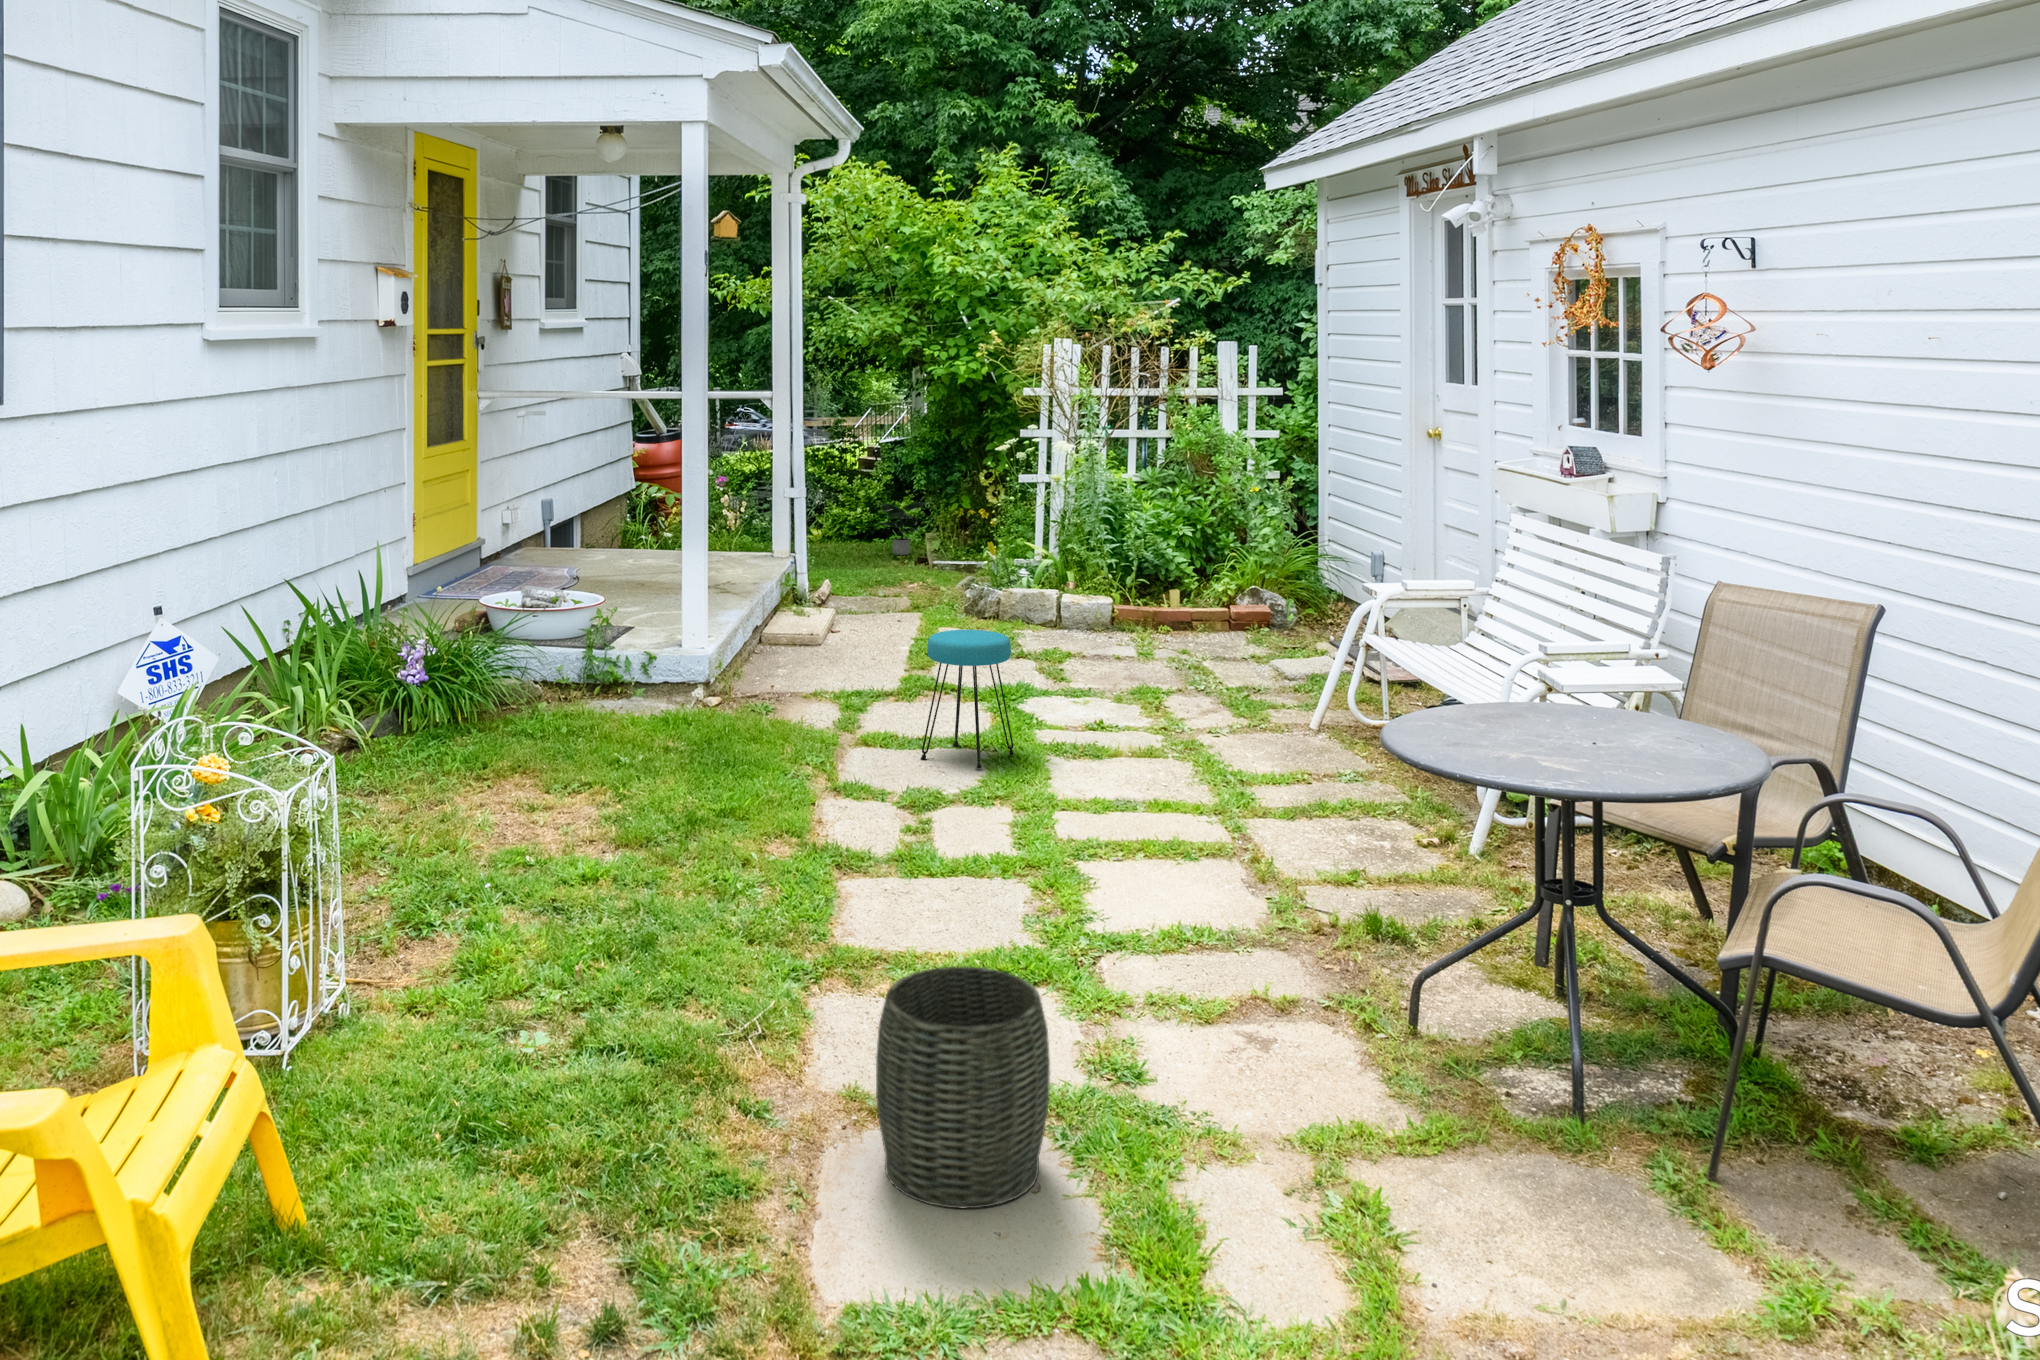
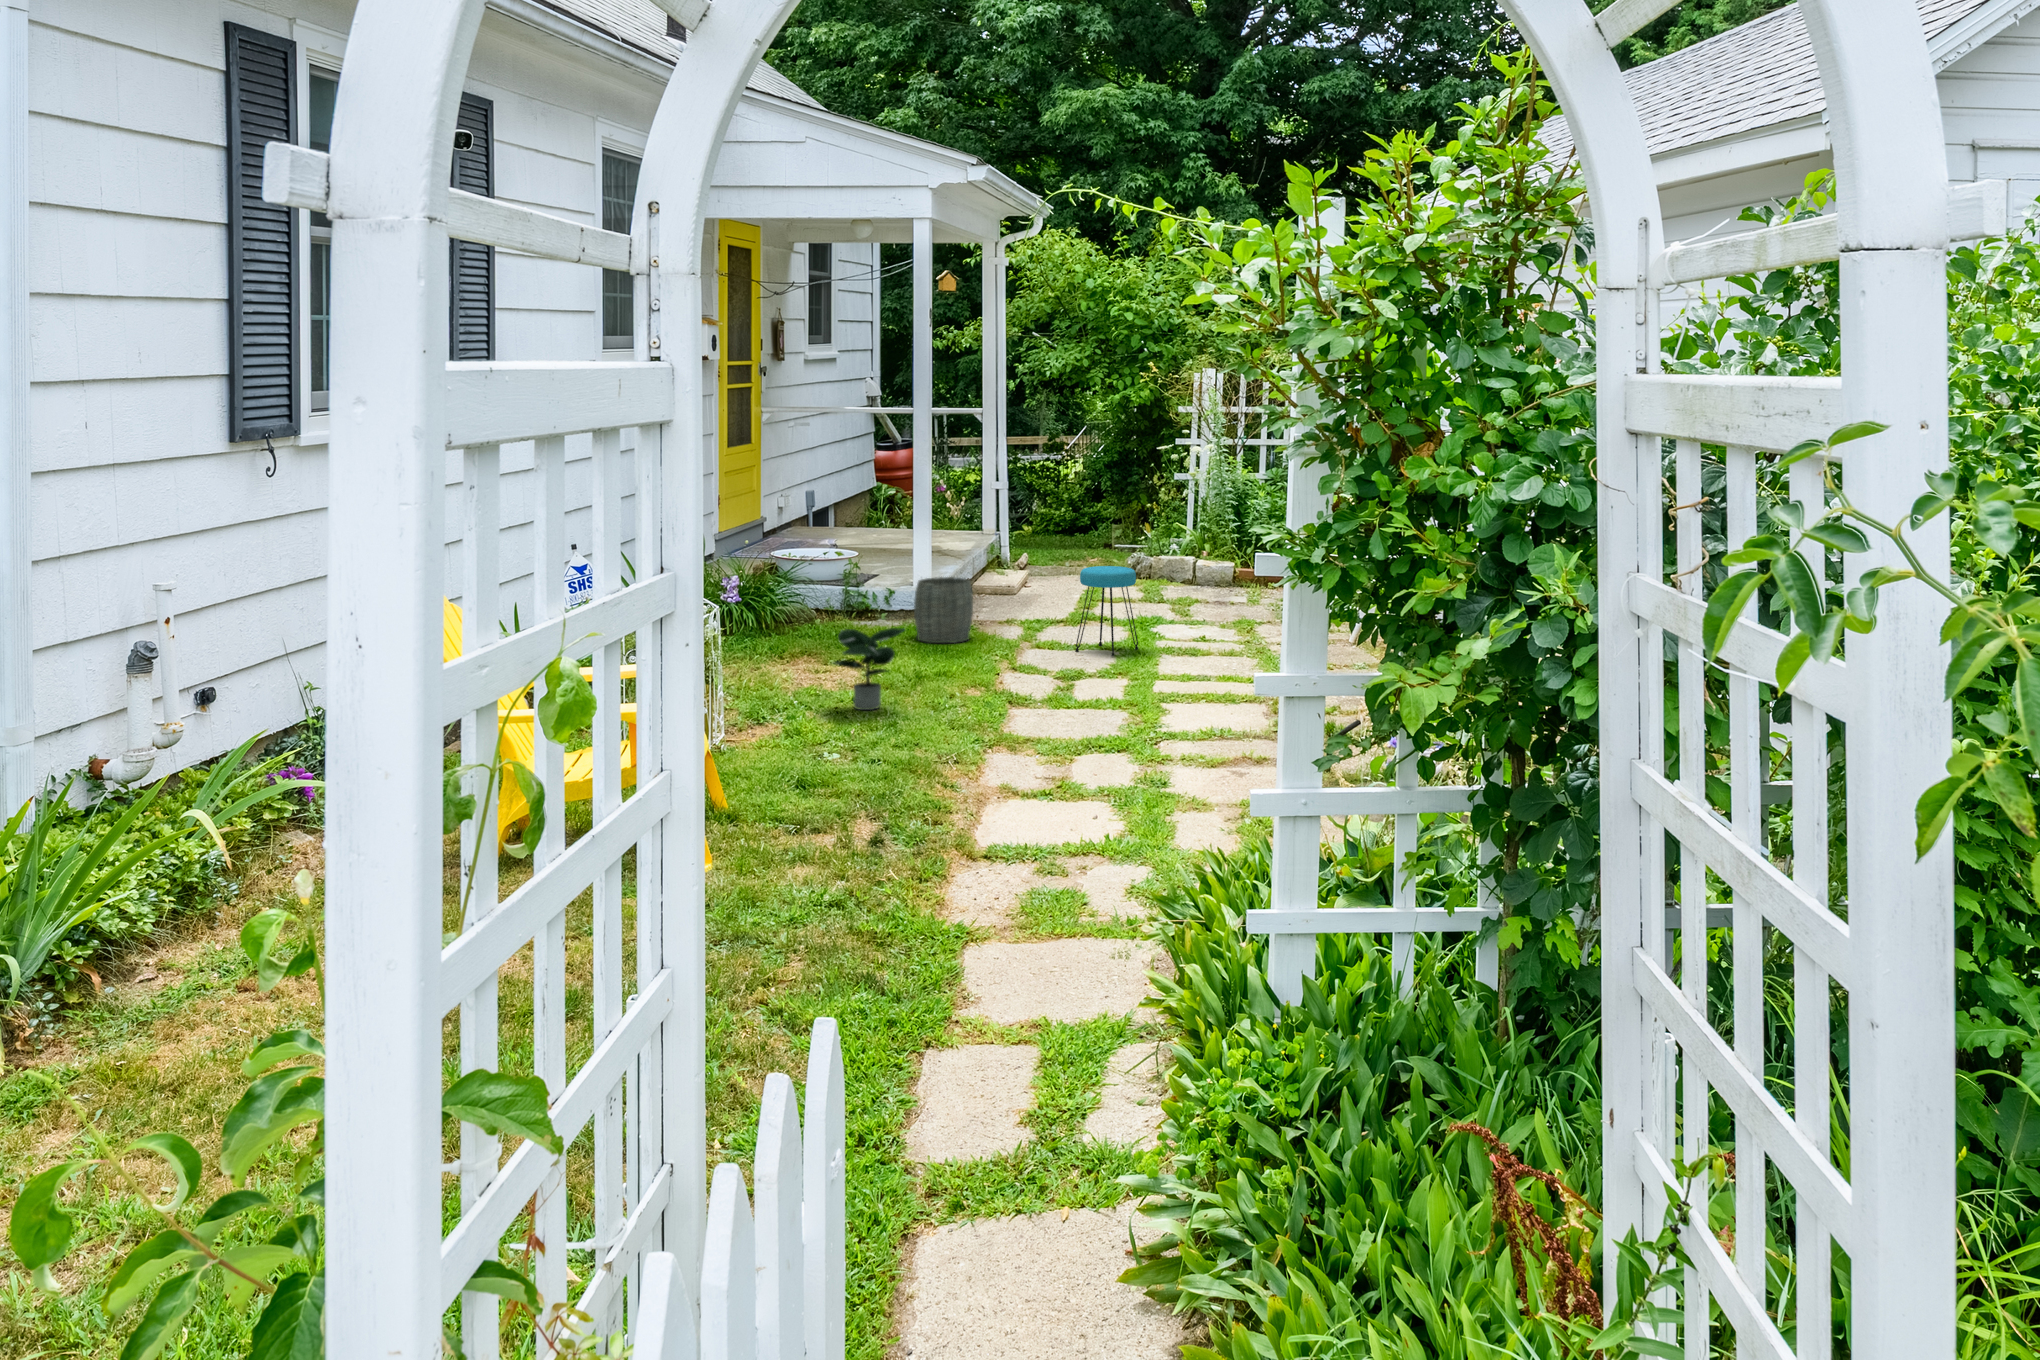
potted plant: present [880,502,926,555] -> present [834,628,904,710]
woven basket: present [876,967,1050,1209] -> present [914,577,973,643]

